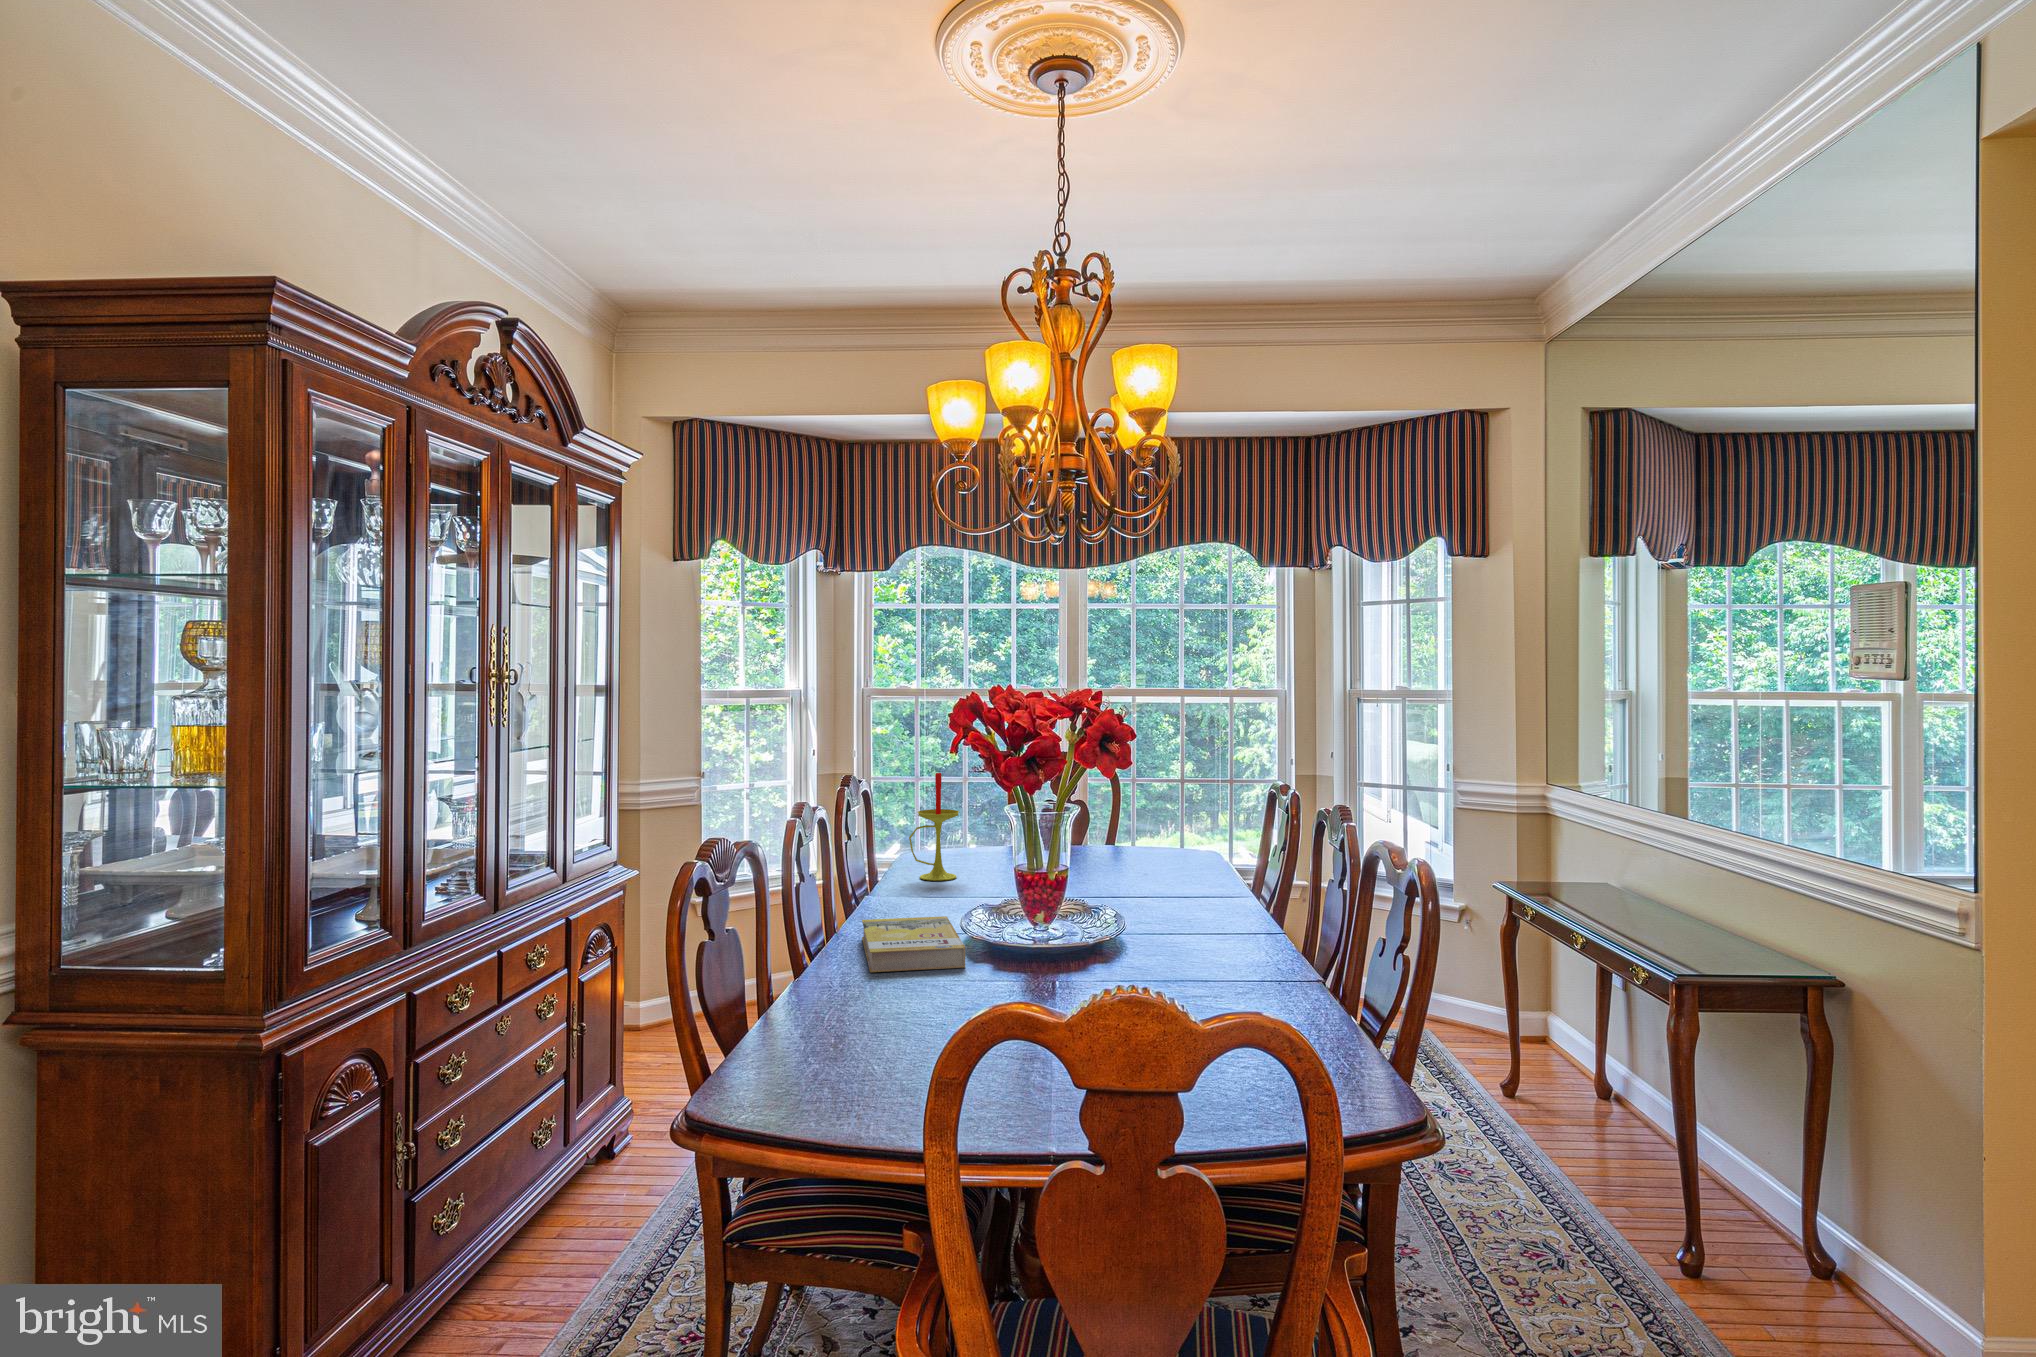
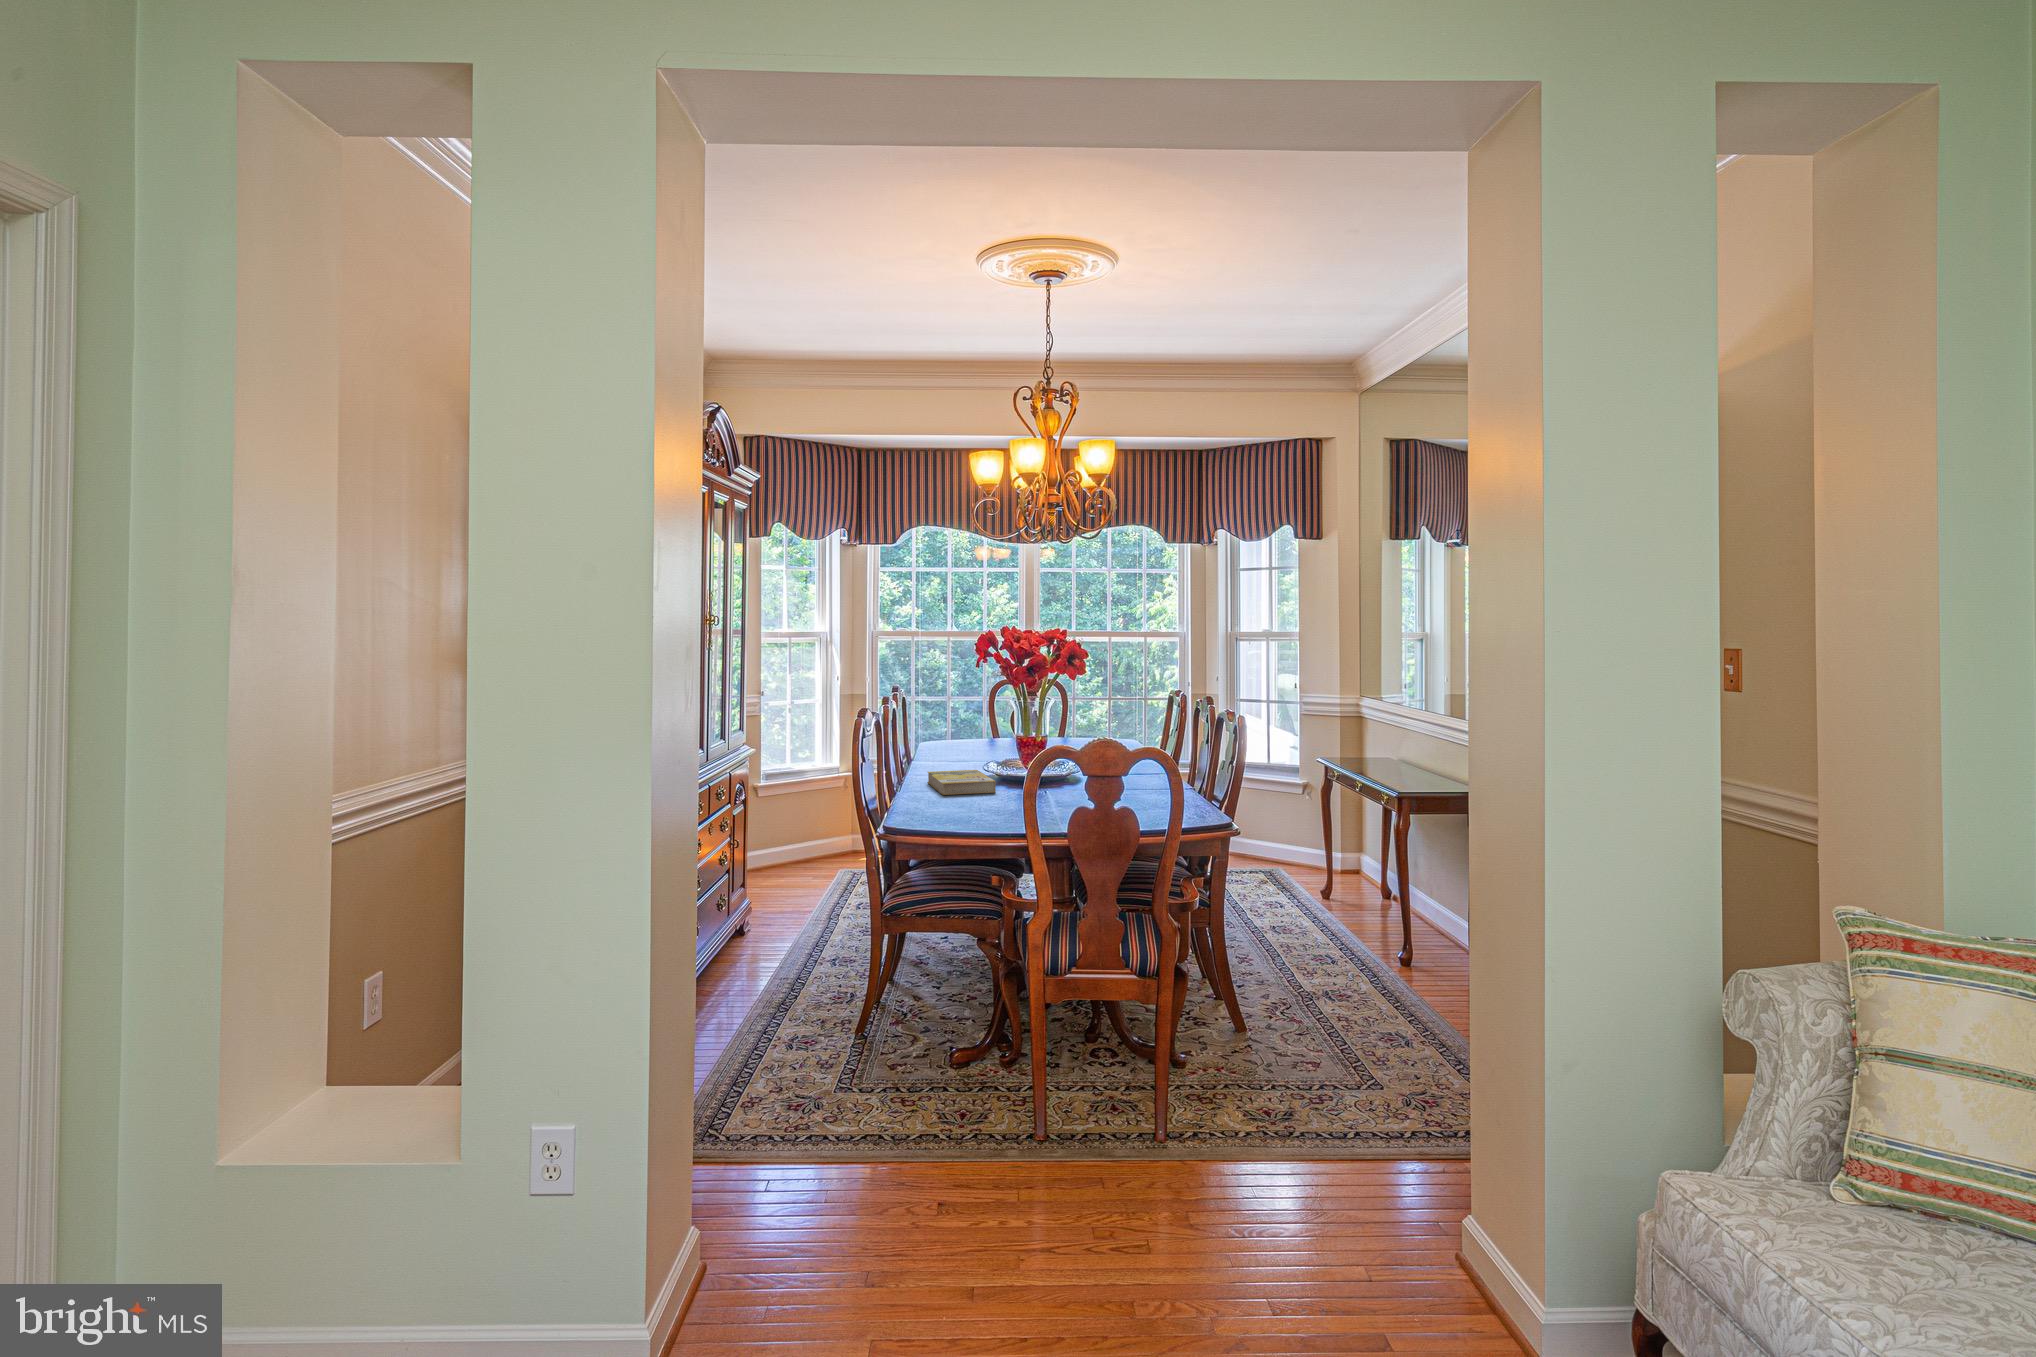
candle: present [909,773,959,881] -> none [938,686,970,758]

